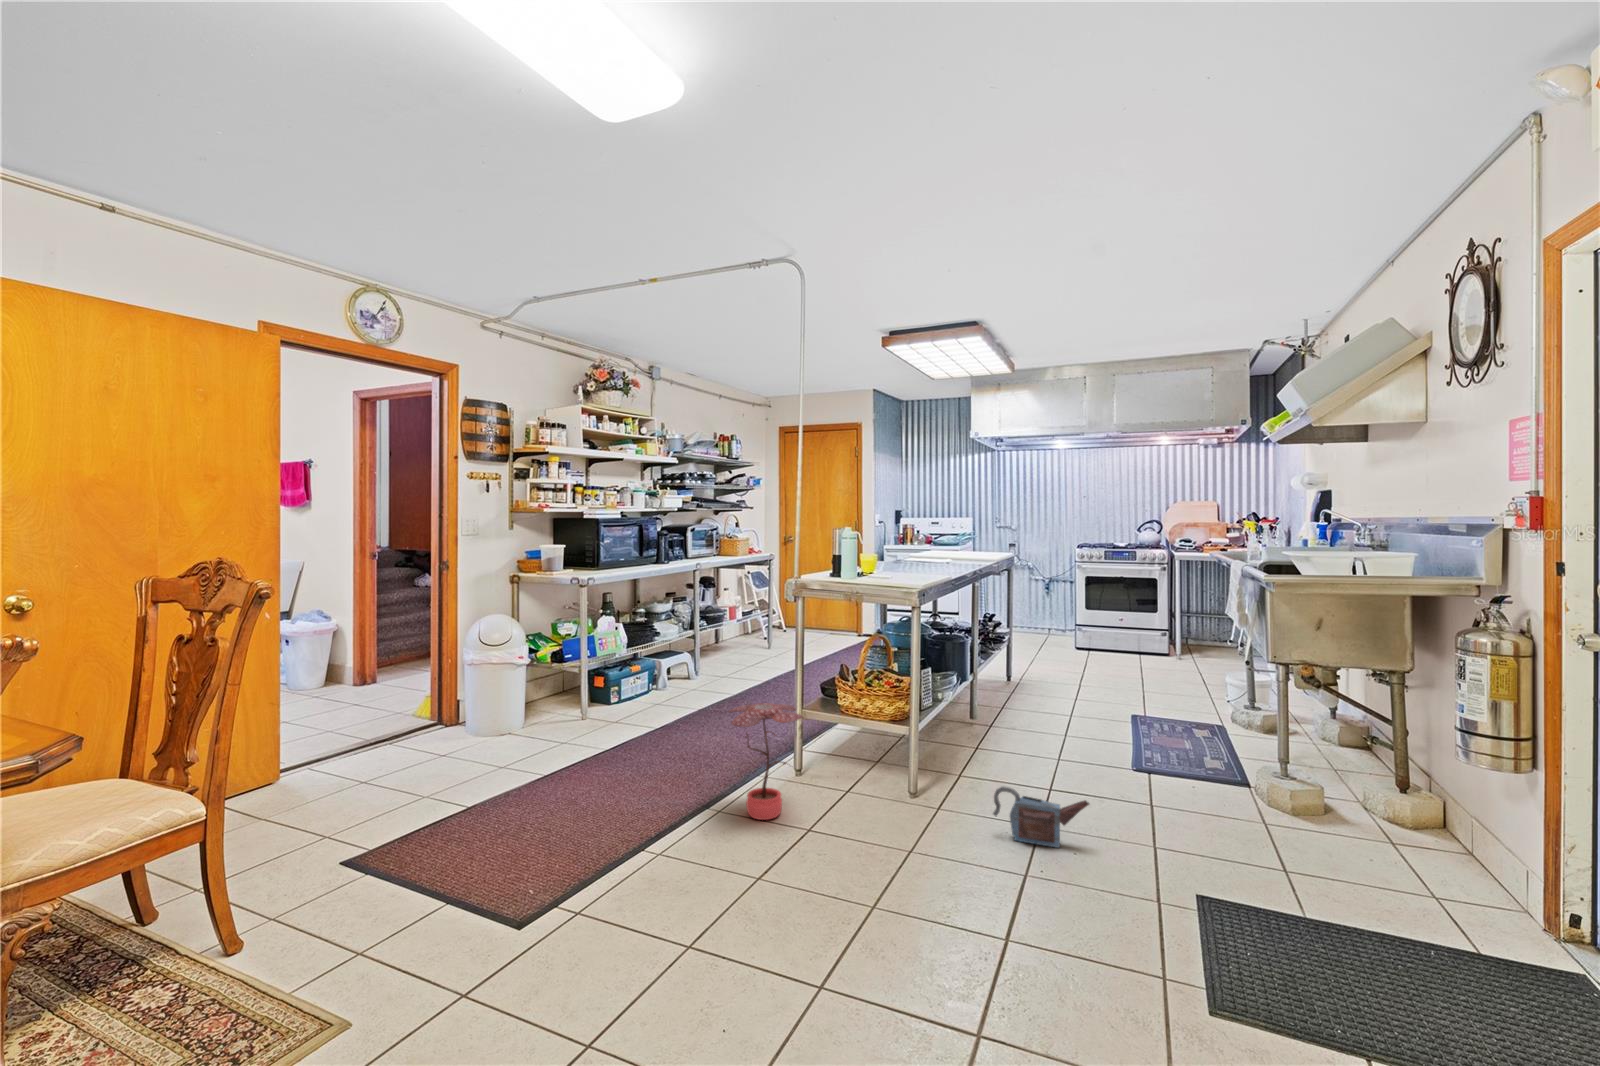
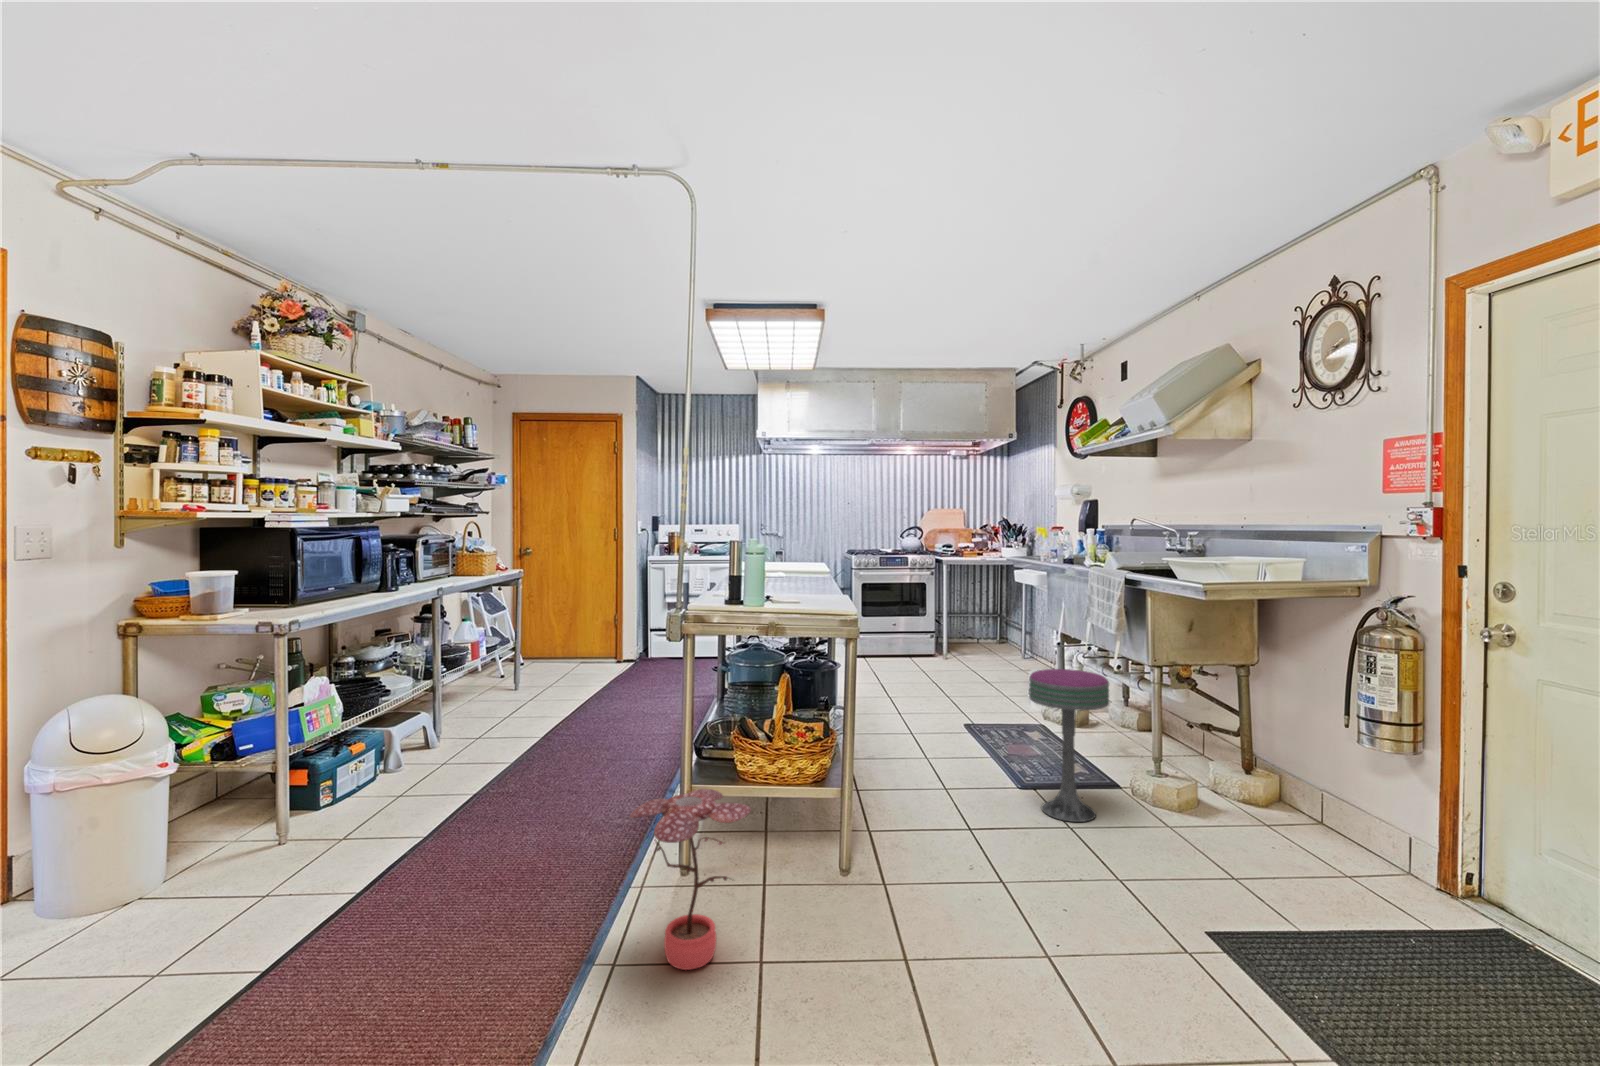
bar stool: none [1122,656,1203,802] -> present [1029,669,1109,822]
watering can: present [993,786,1089,848] -> none [977,849,1084,913]

